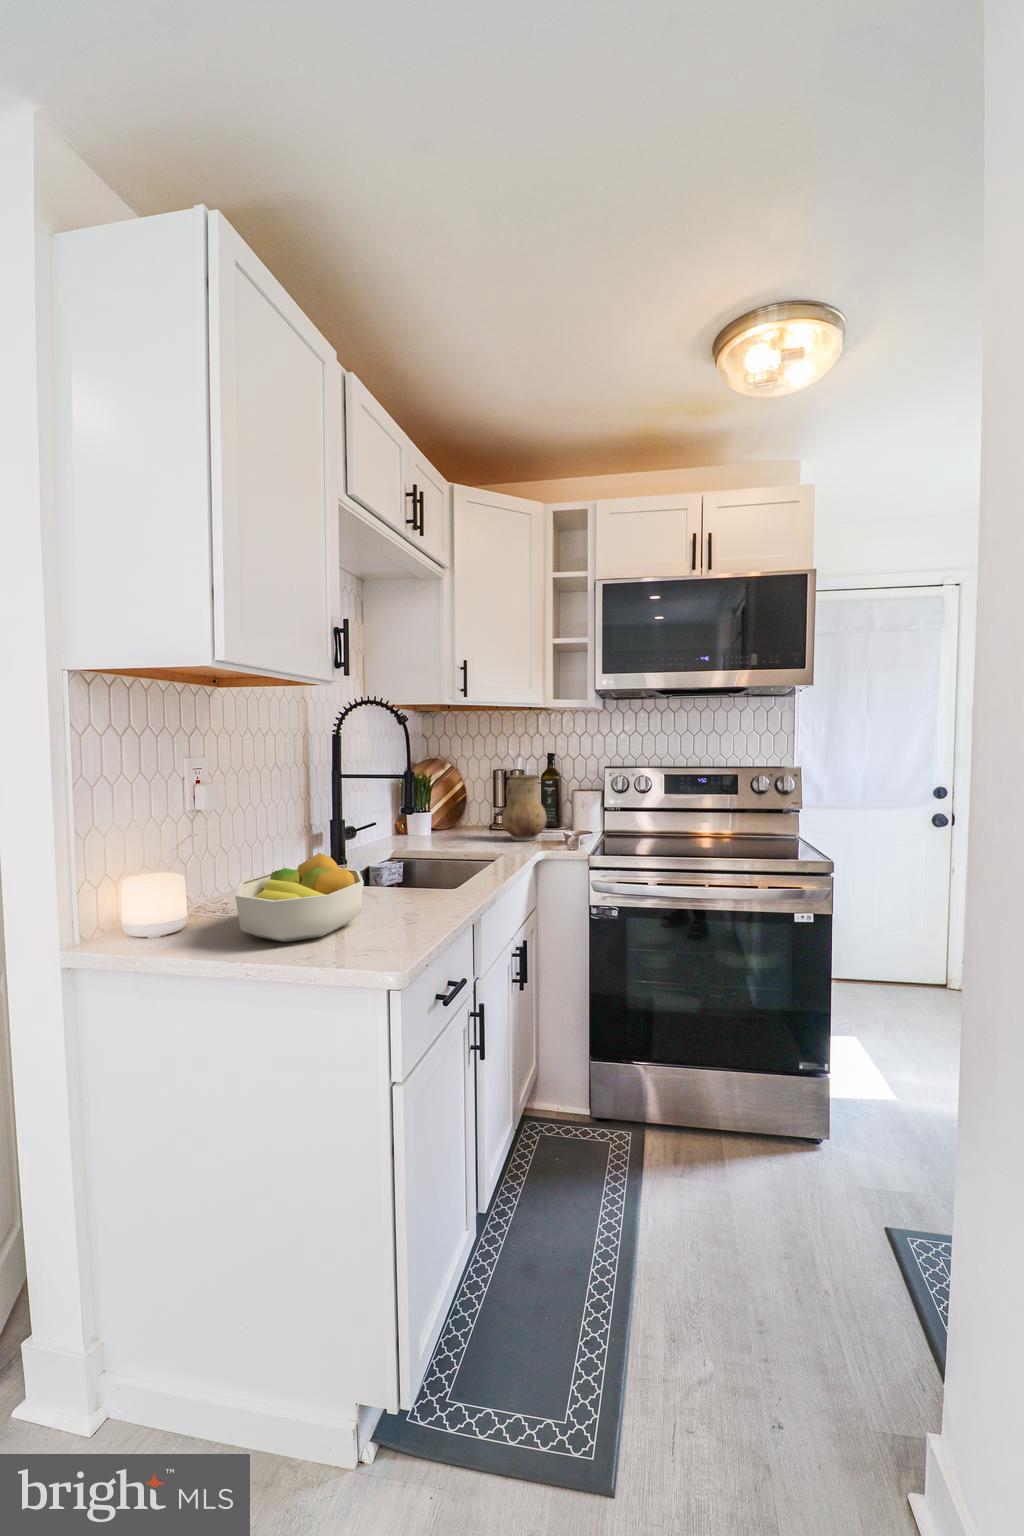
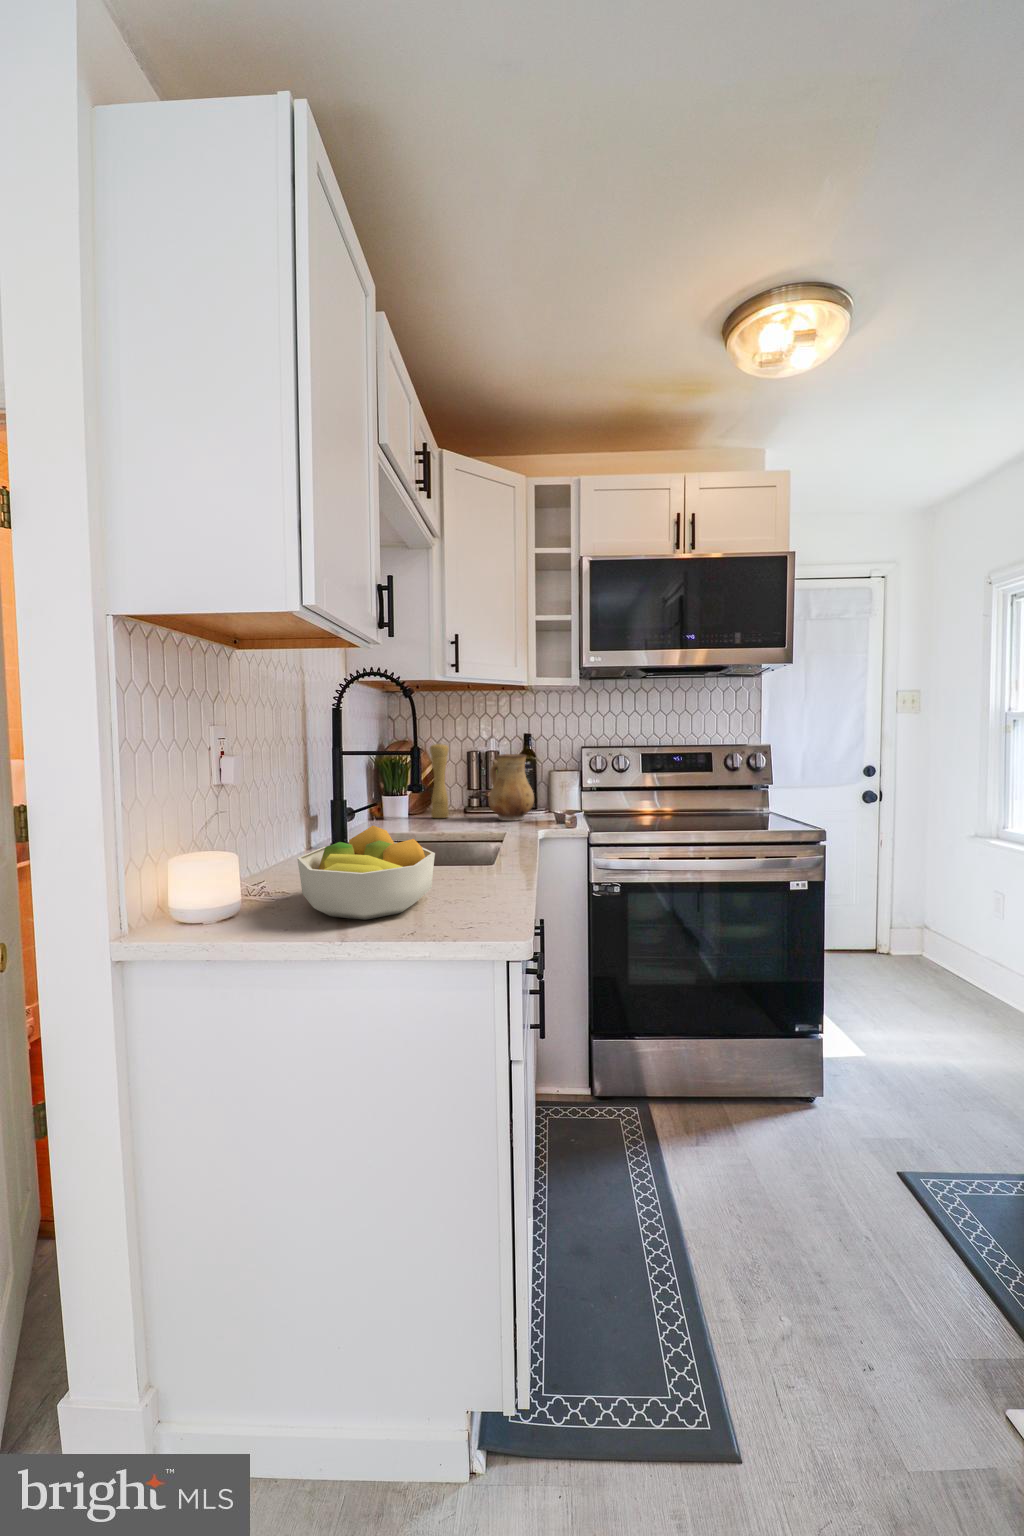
pepper mill: none [450,763,468,836] -> present [430,743,449,818]

